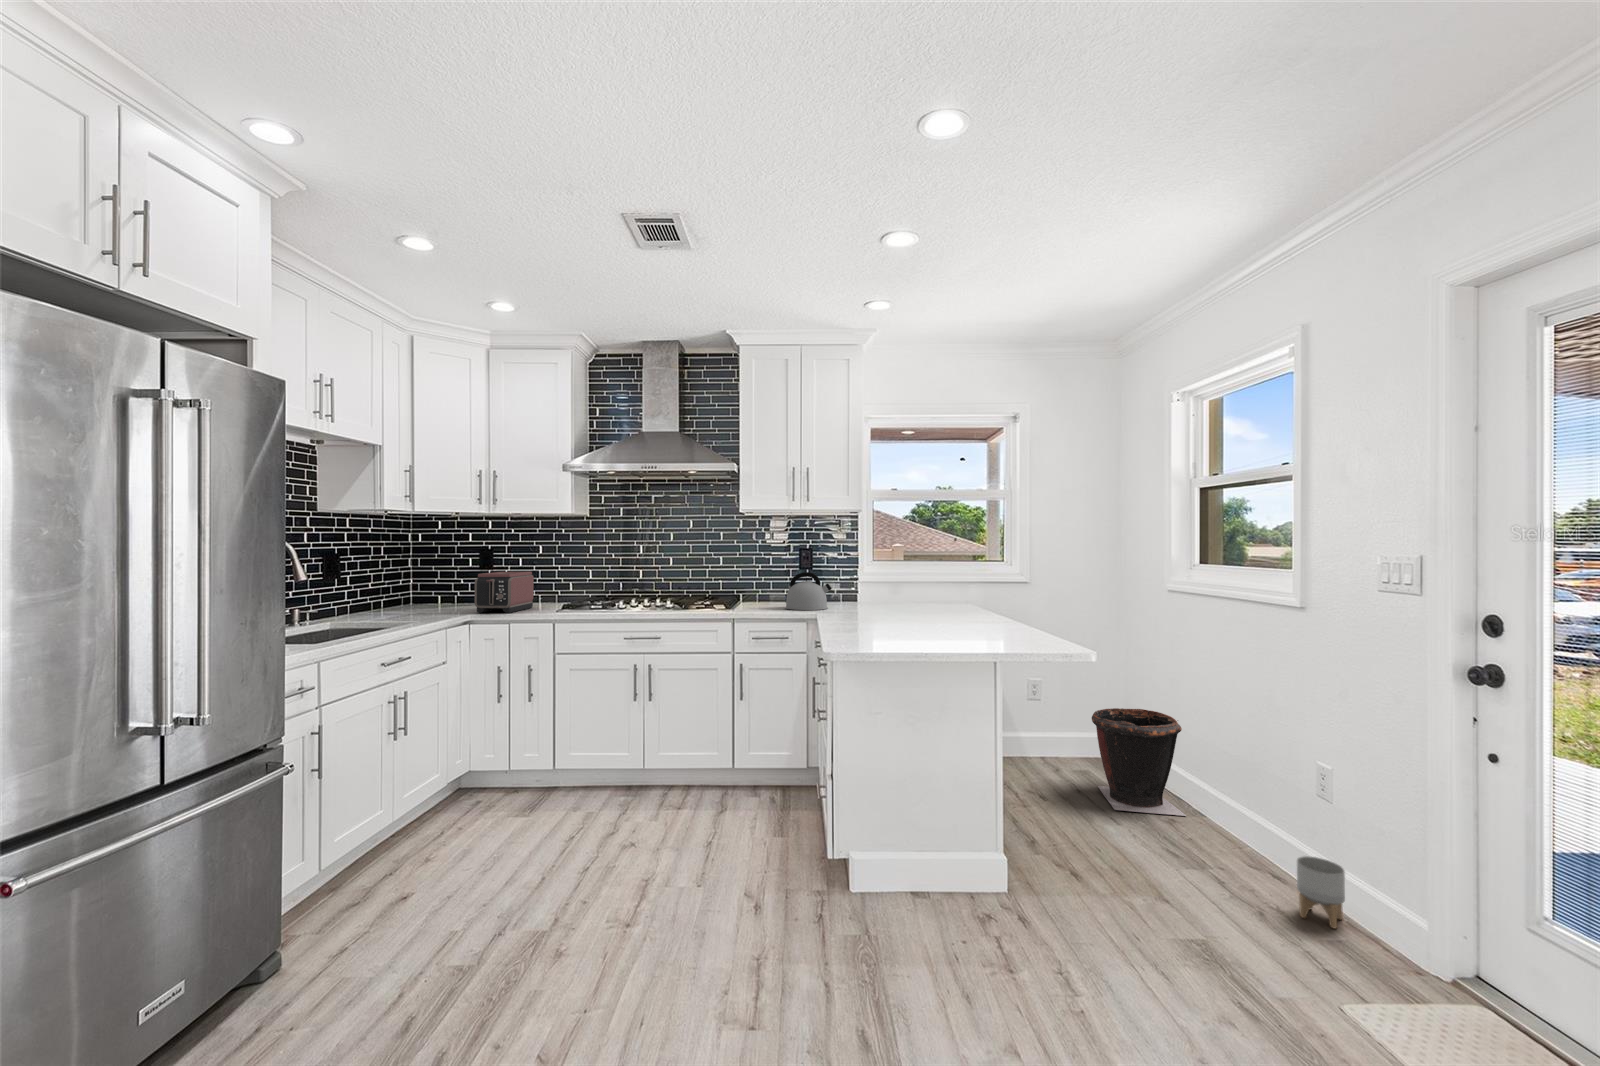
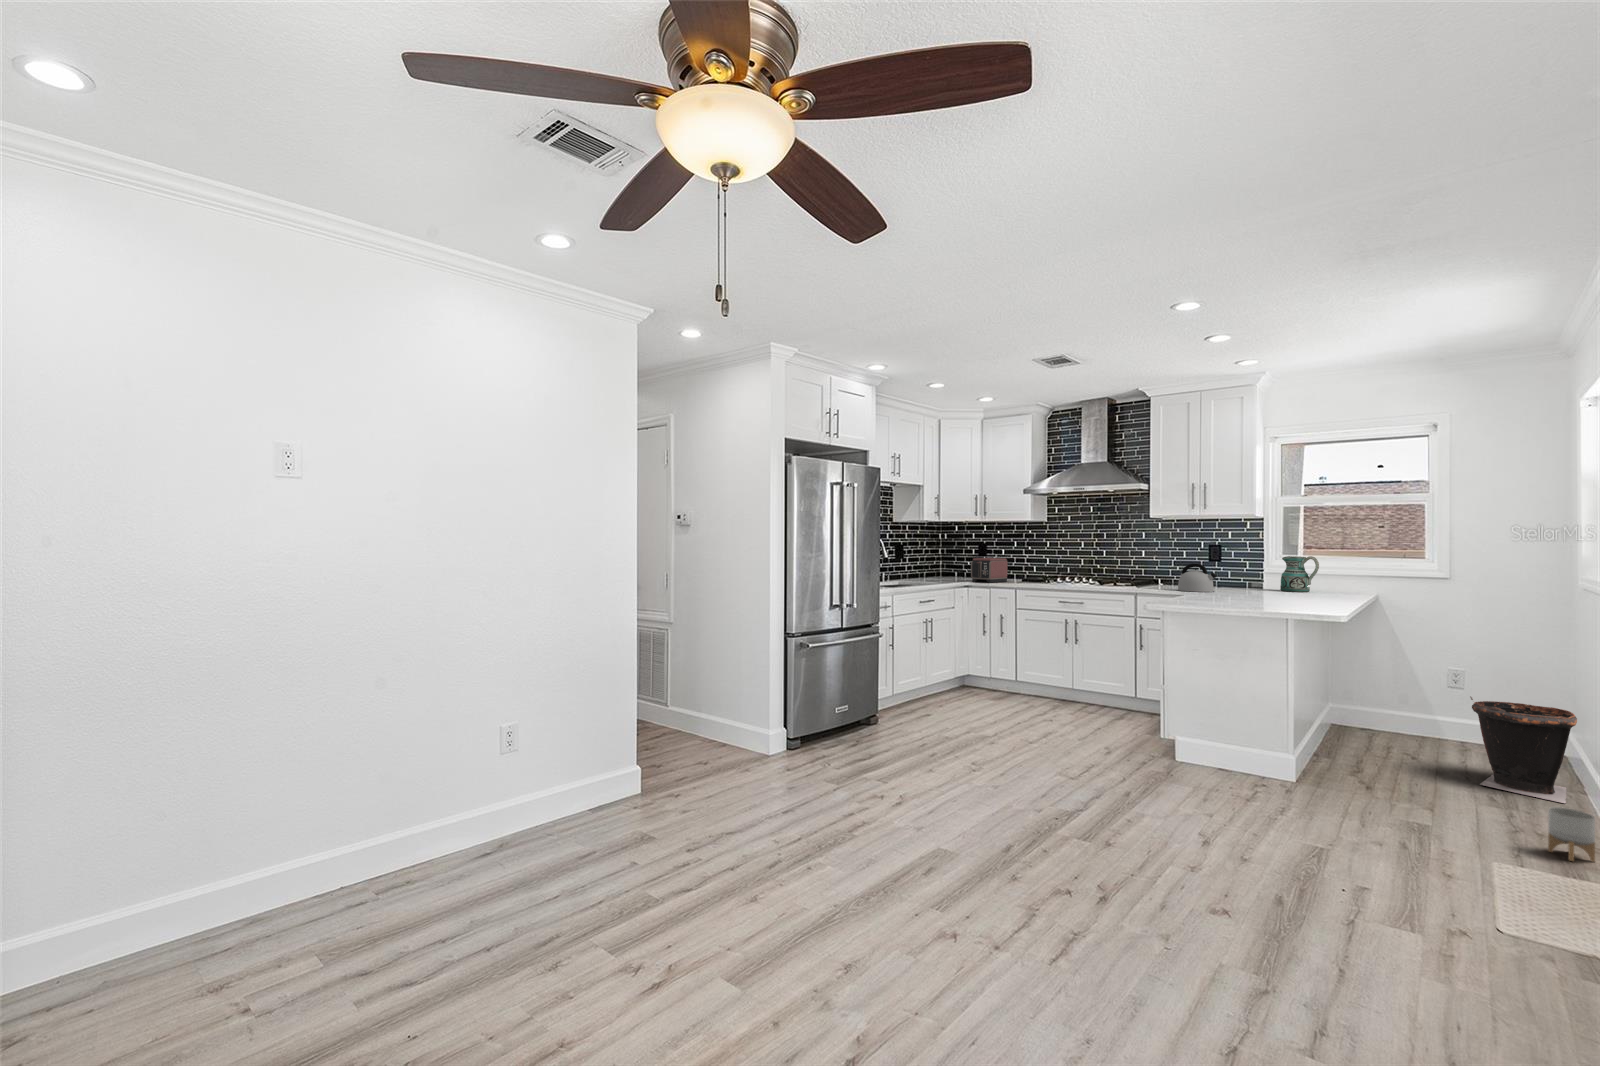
ceramic pitcher: none [877,559,916,601] -> present [1280,556,1319,592]

